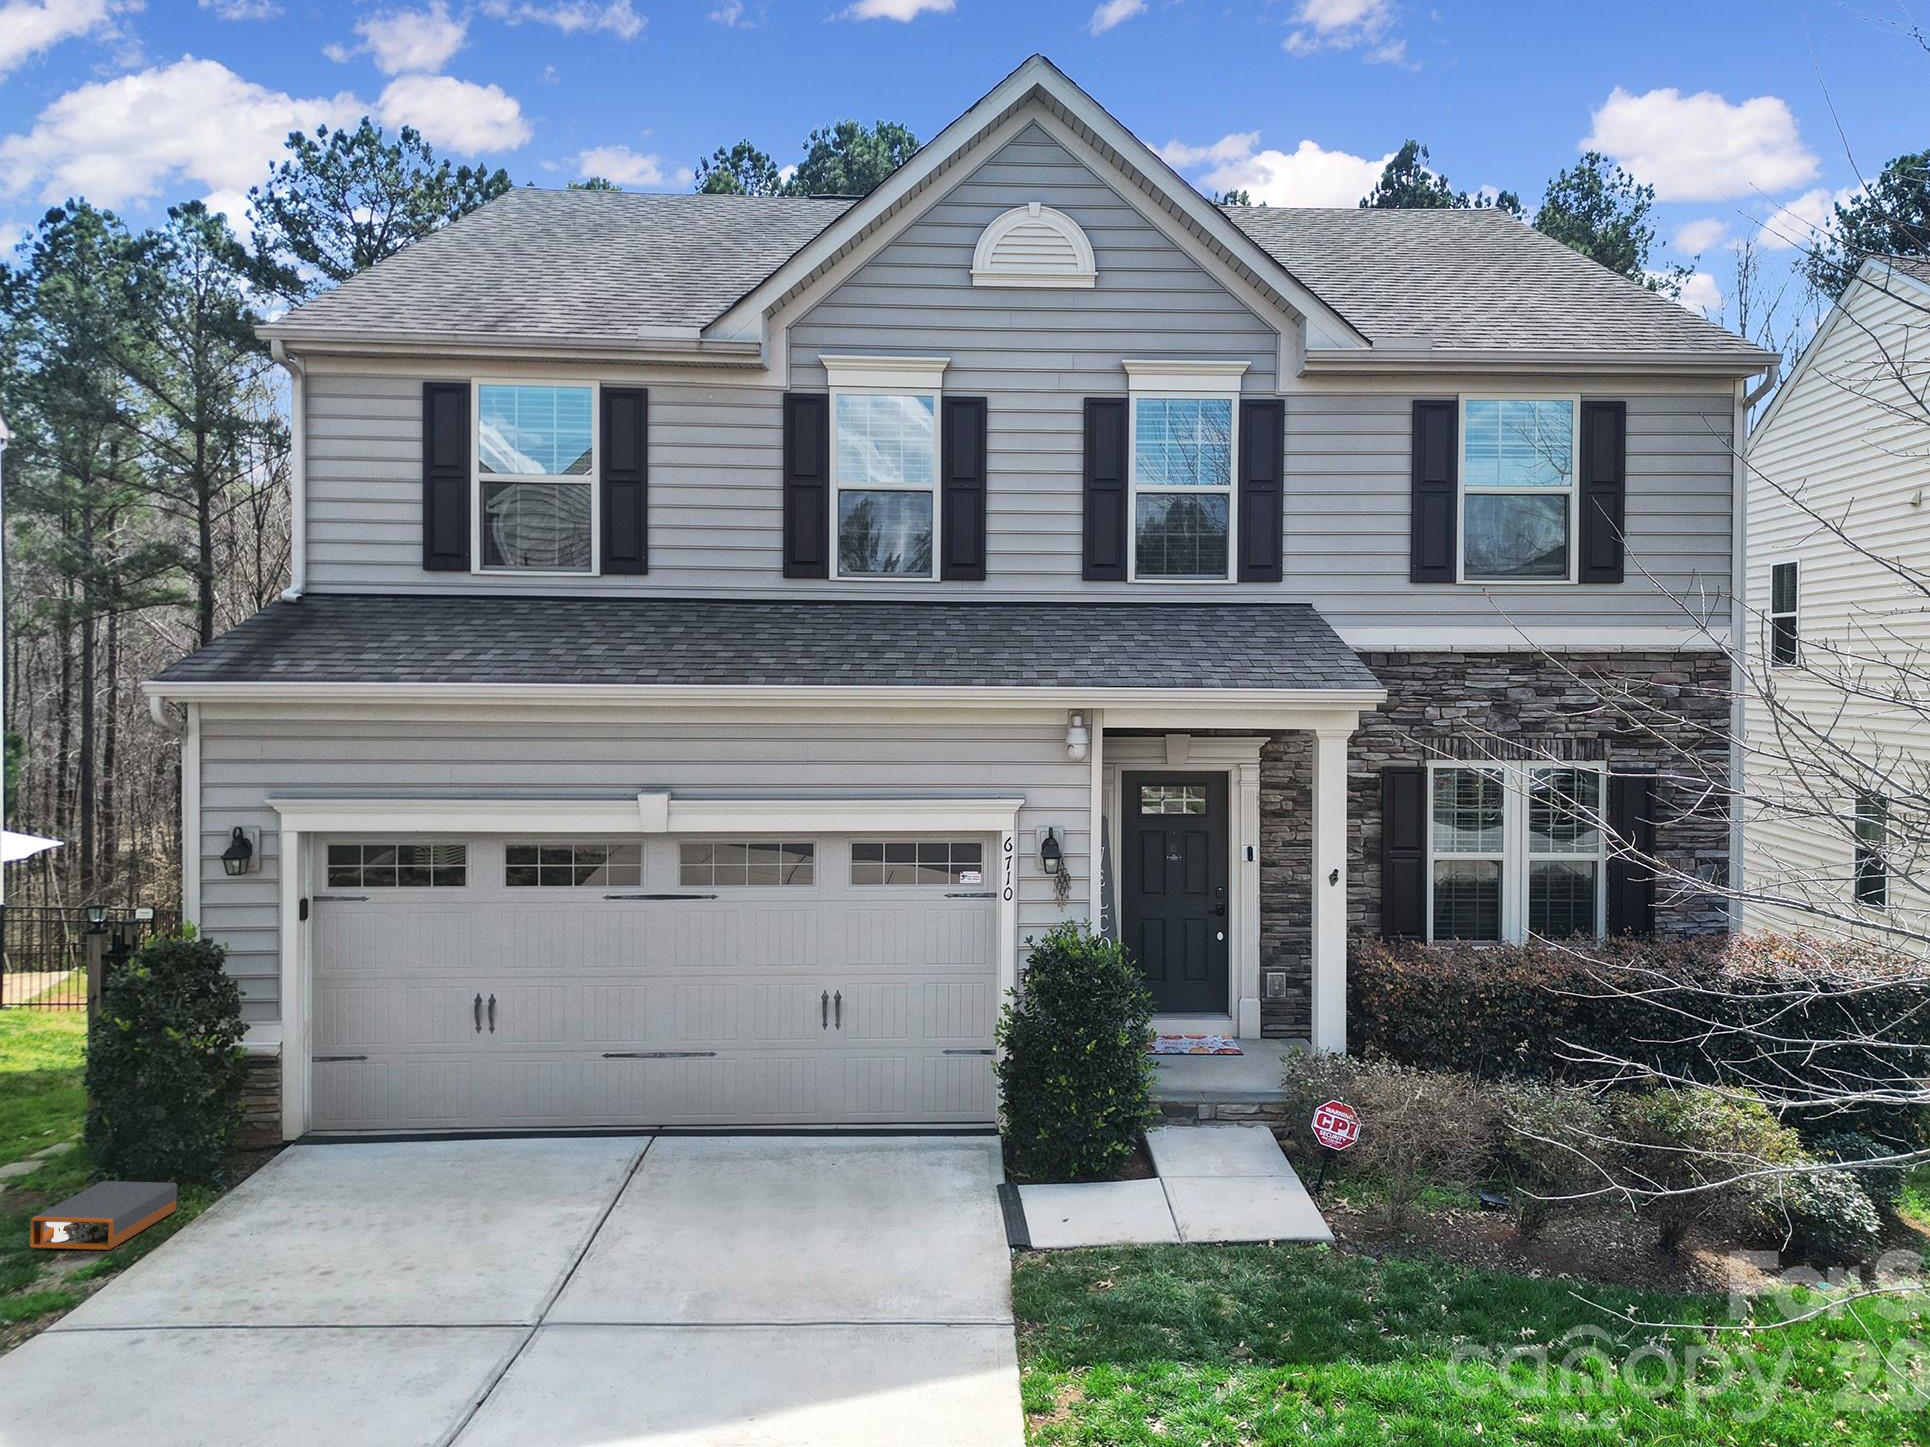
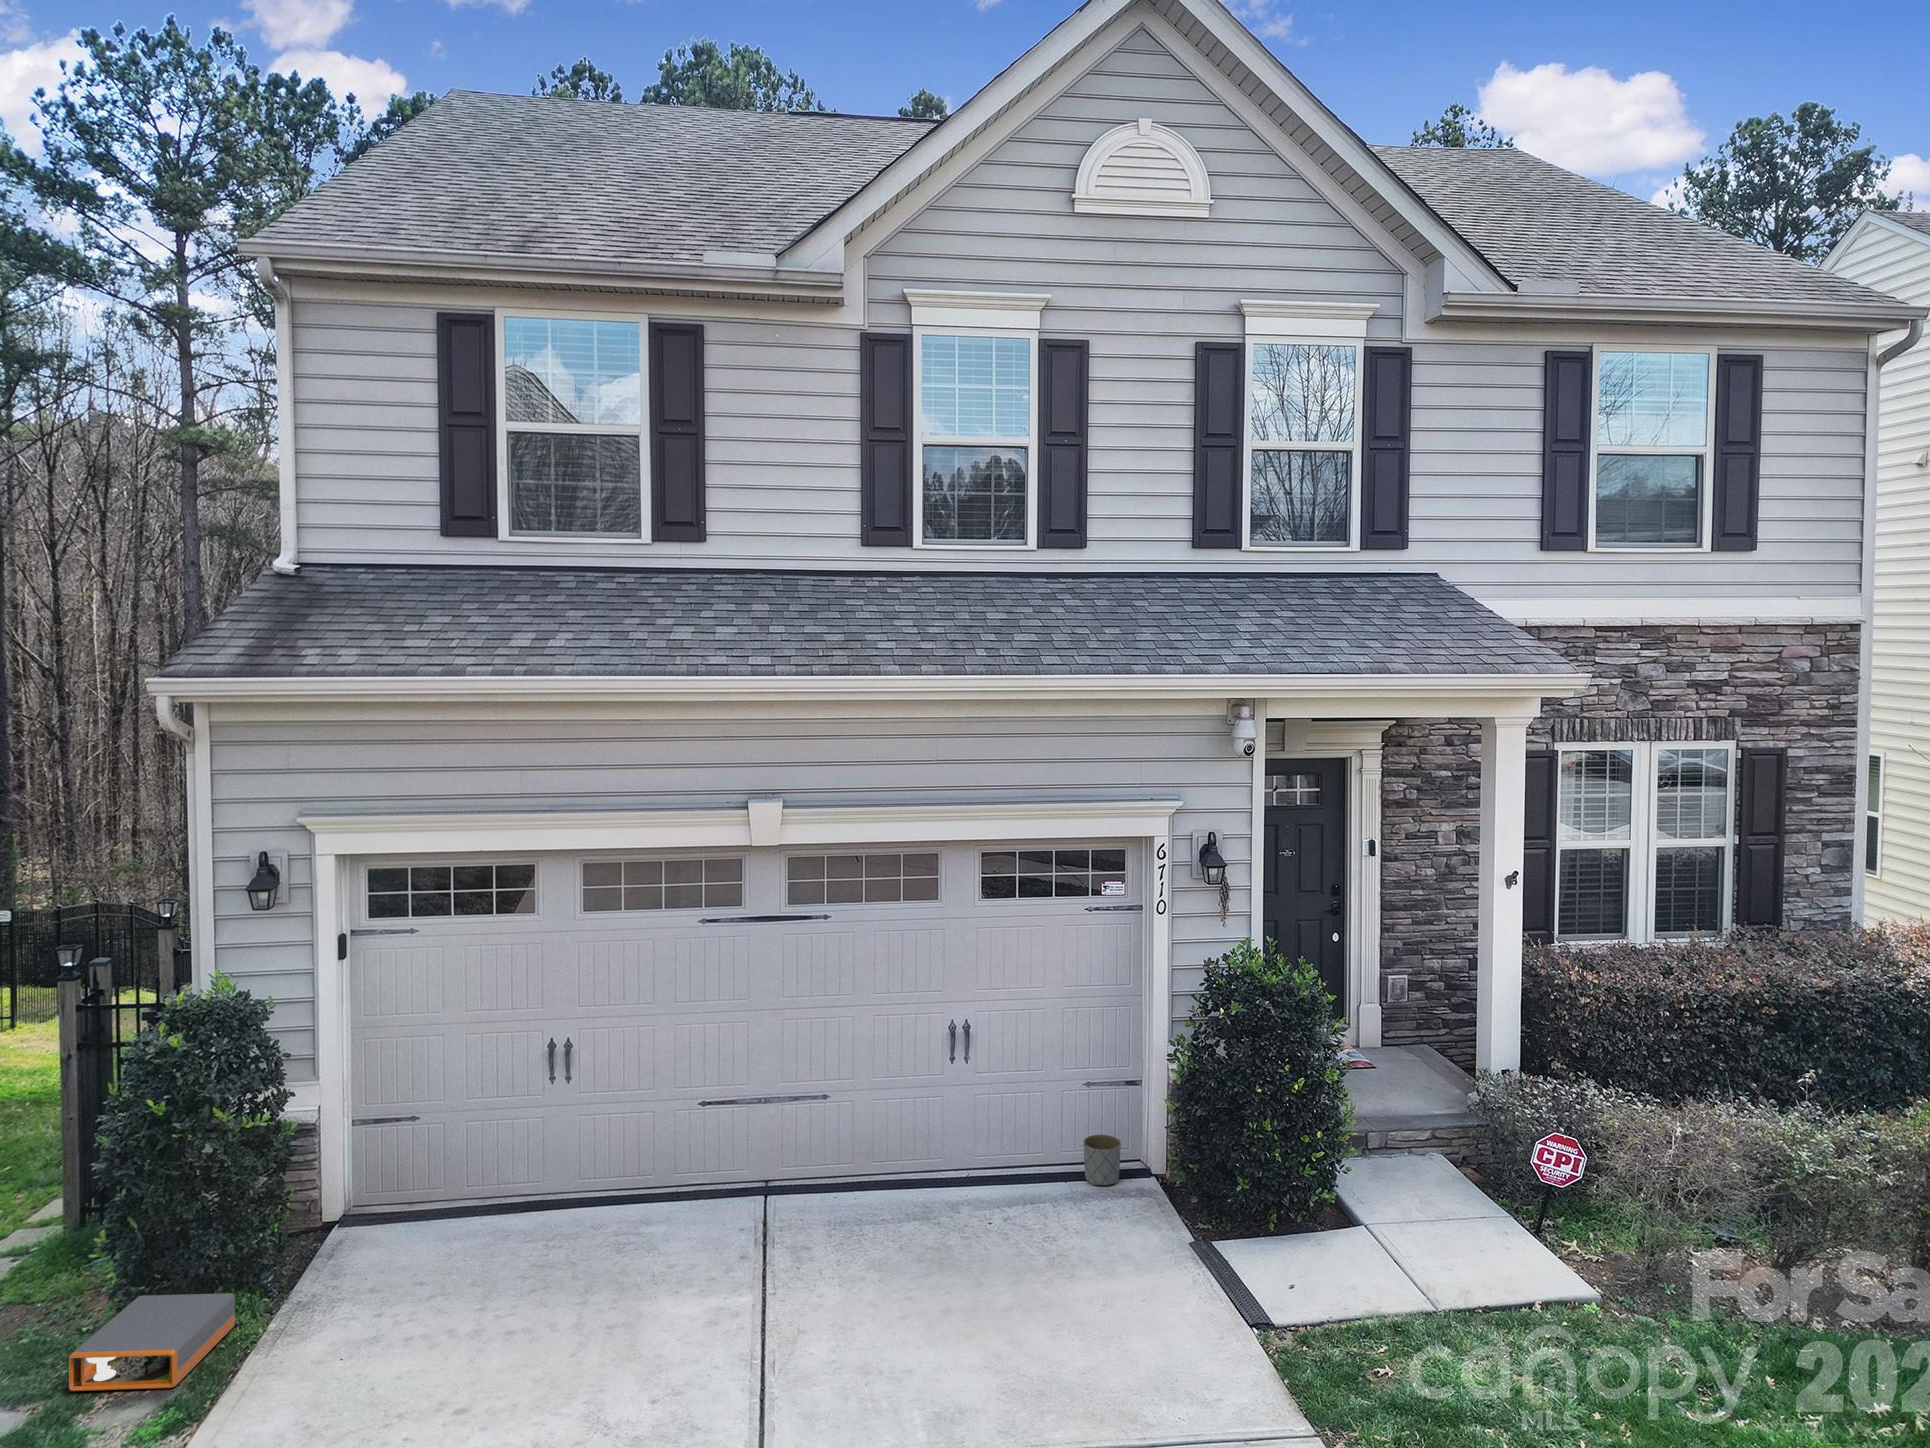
planter: none [936,1098,970,1142] -> present [1084,1135,1121,1186]

